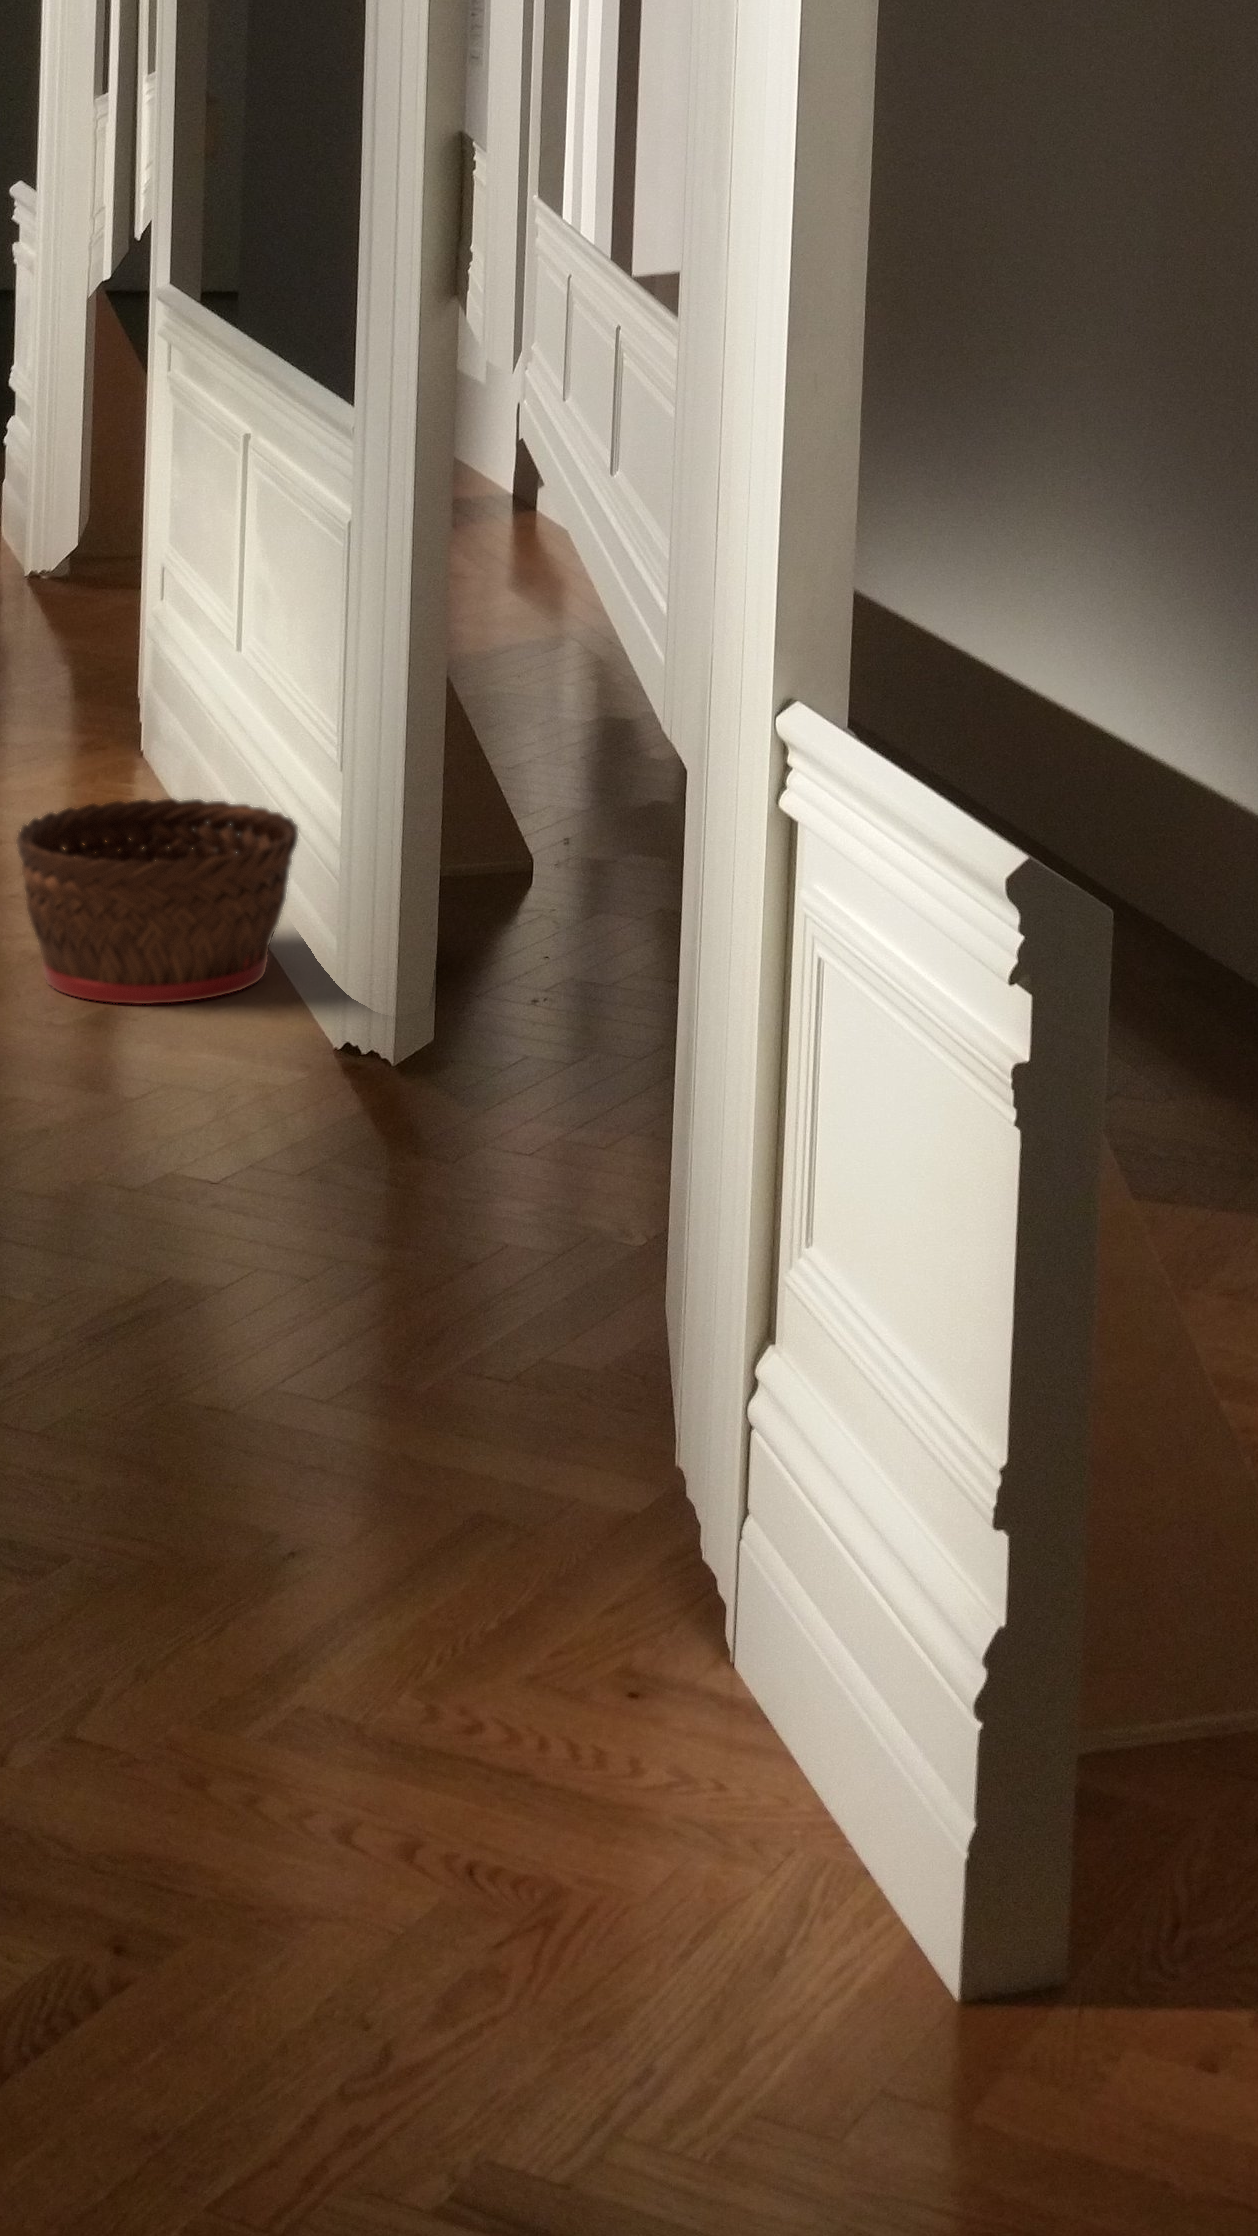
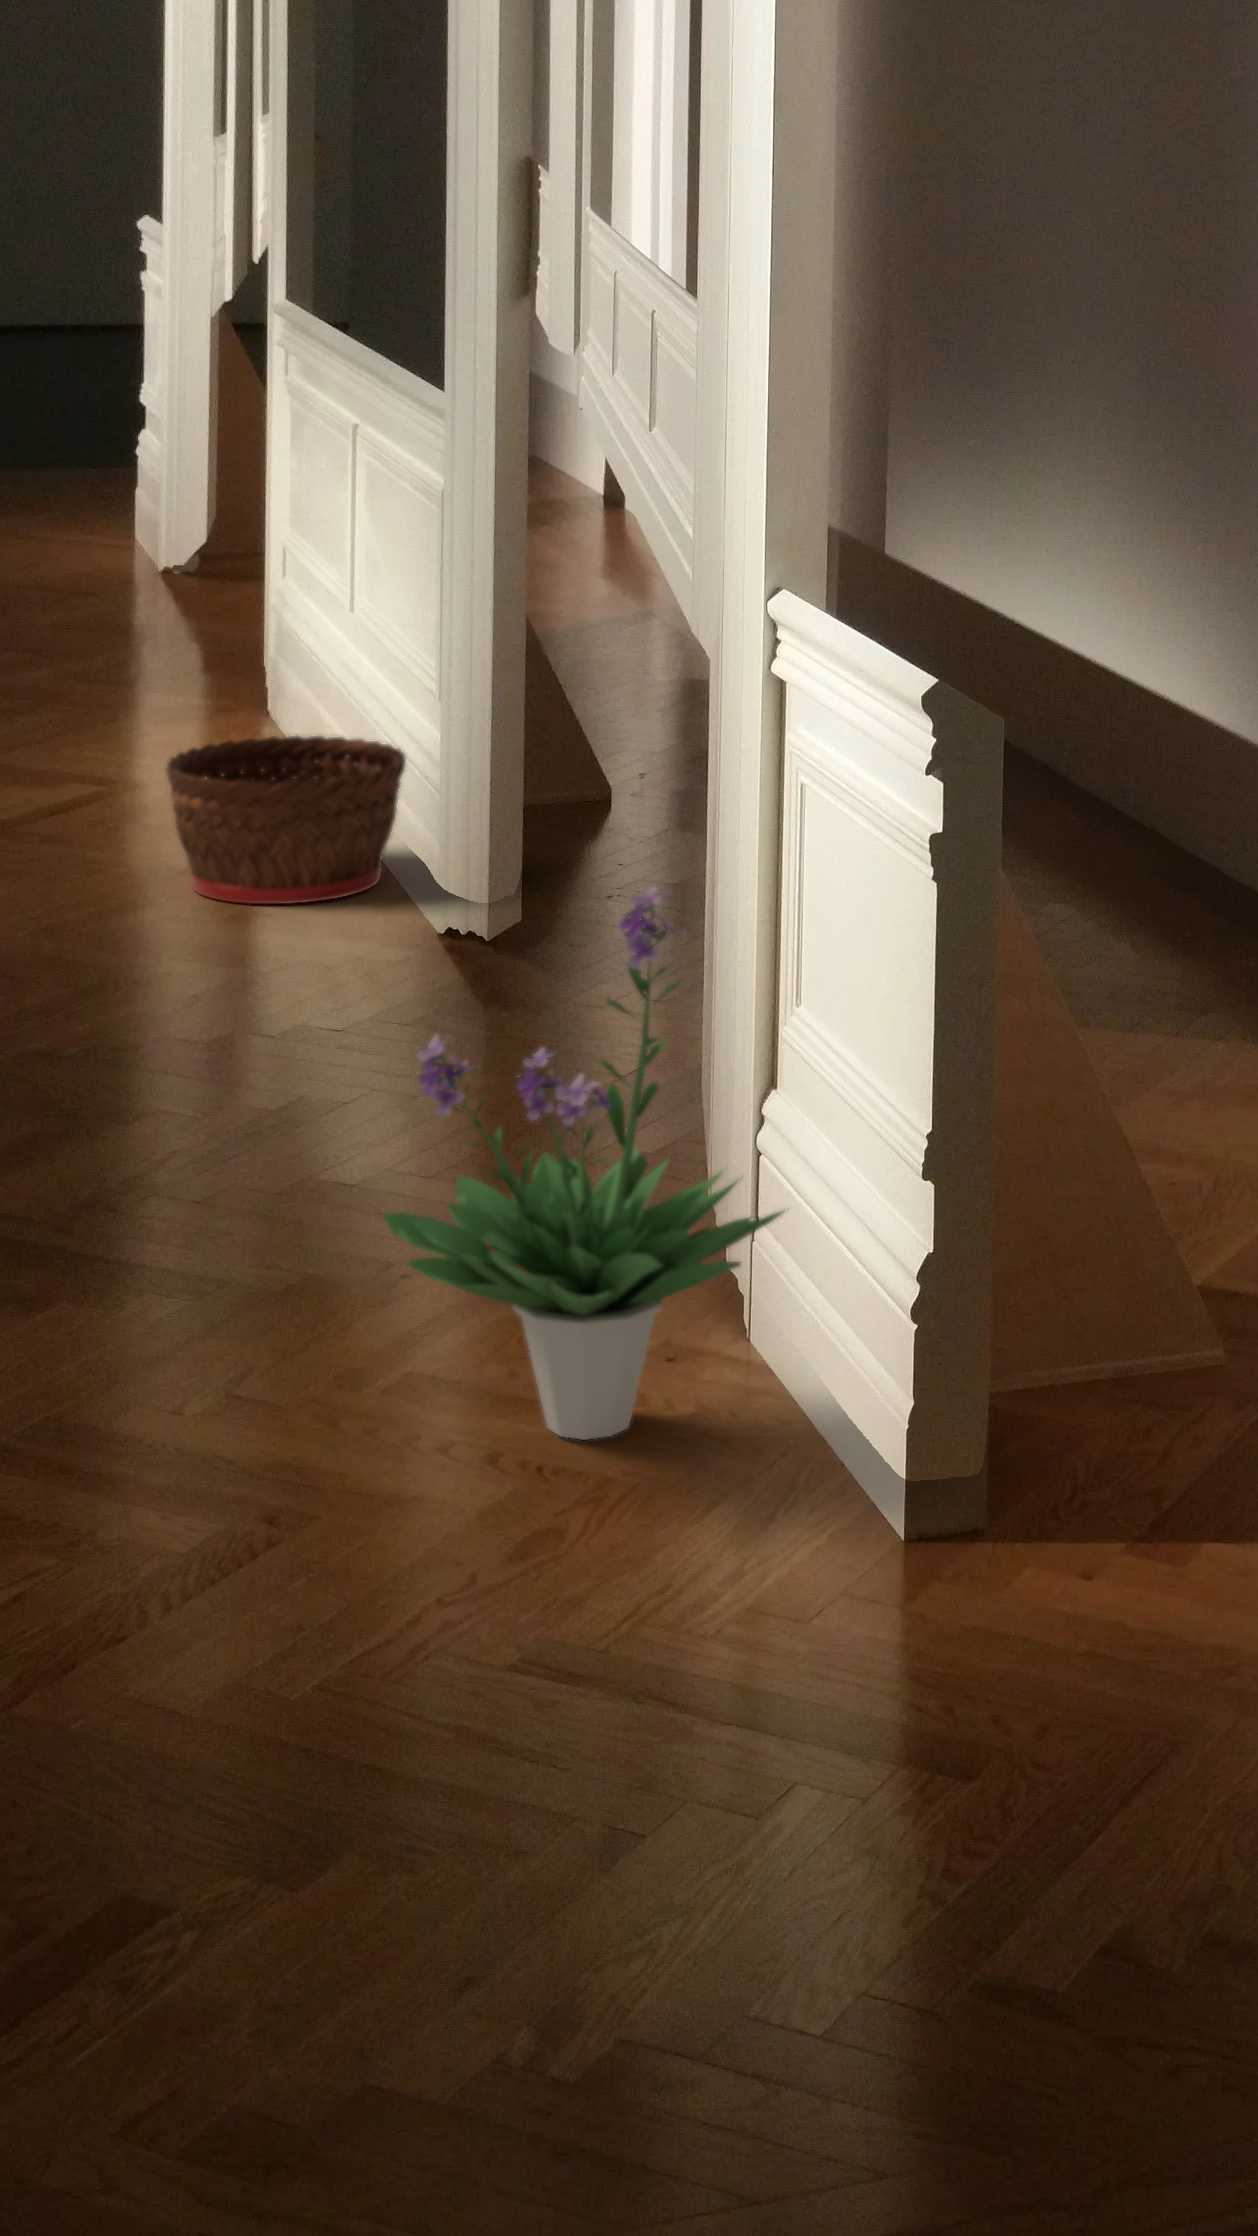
potted plant: none [266,1100,801,1832] -> present [384,887,789,1440]

